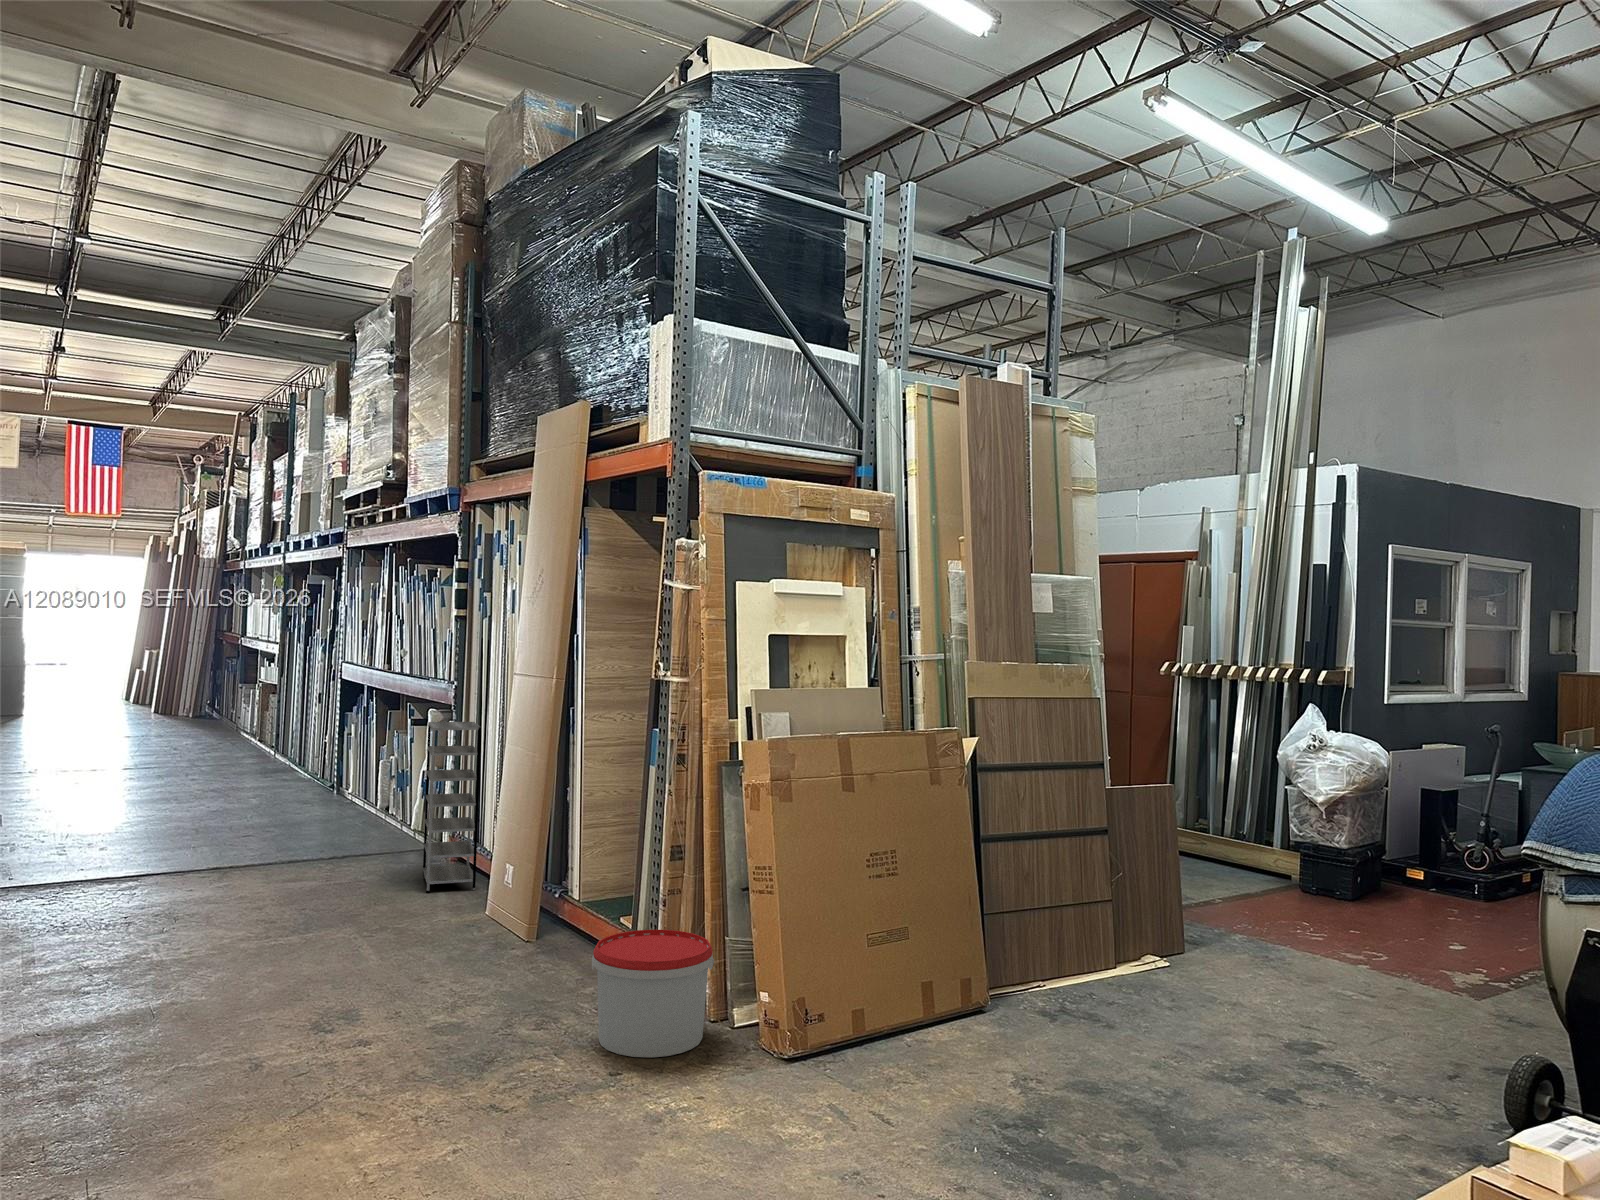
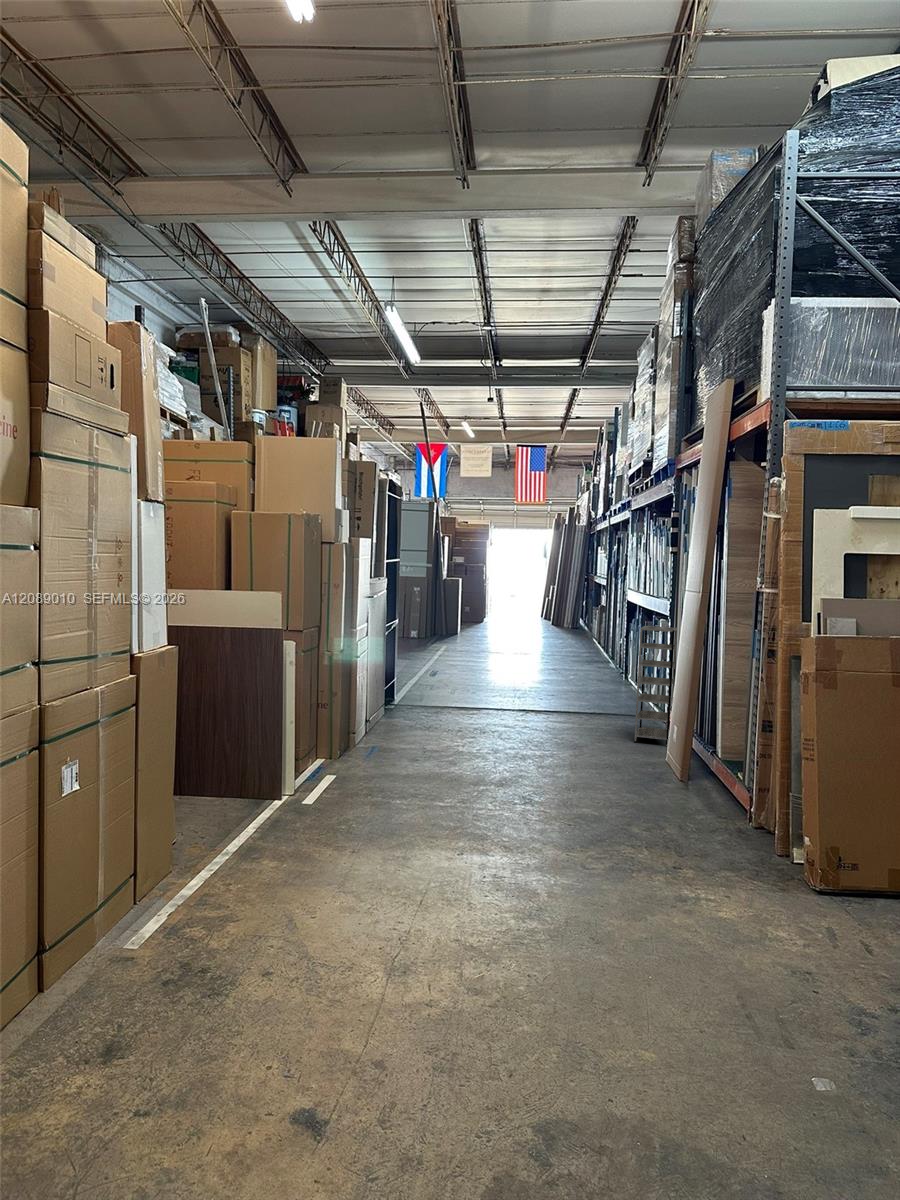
bucket: present [592,930,714,1057] -> none [672,772,766,864]

